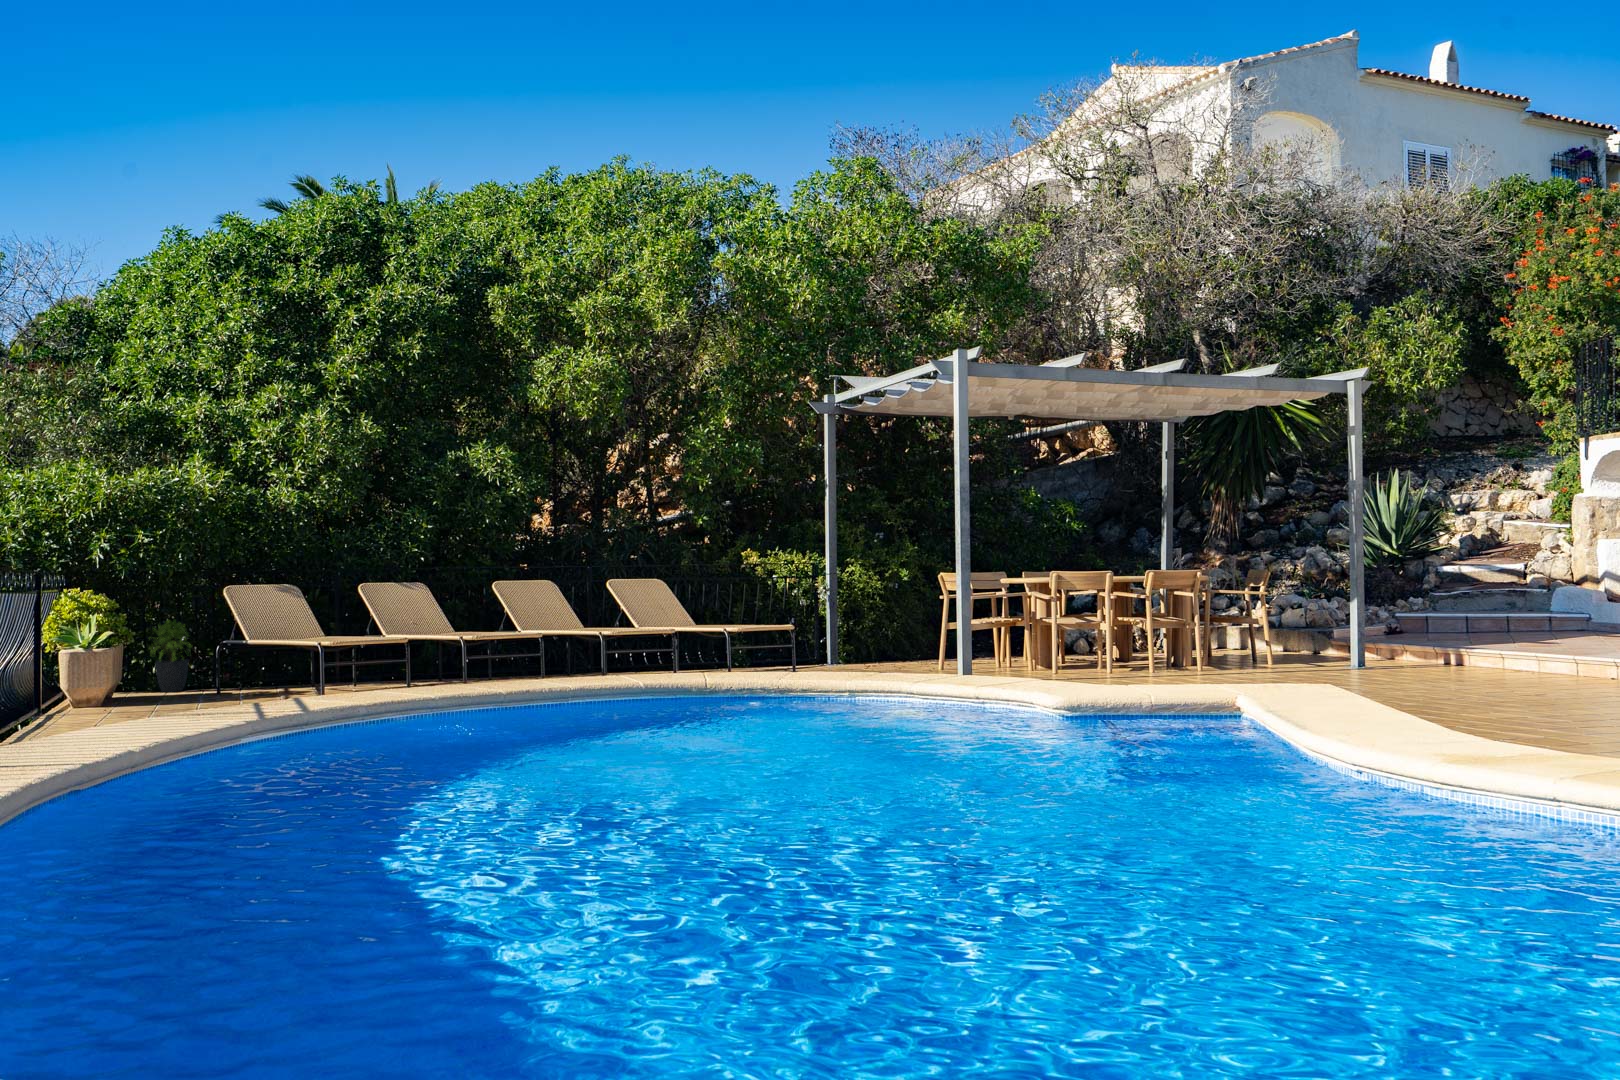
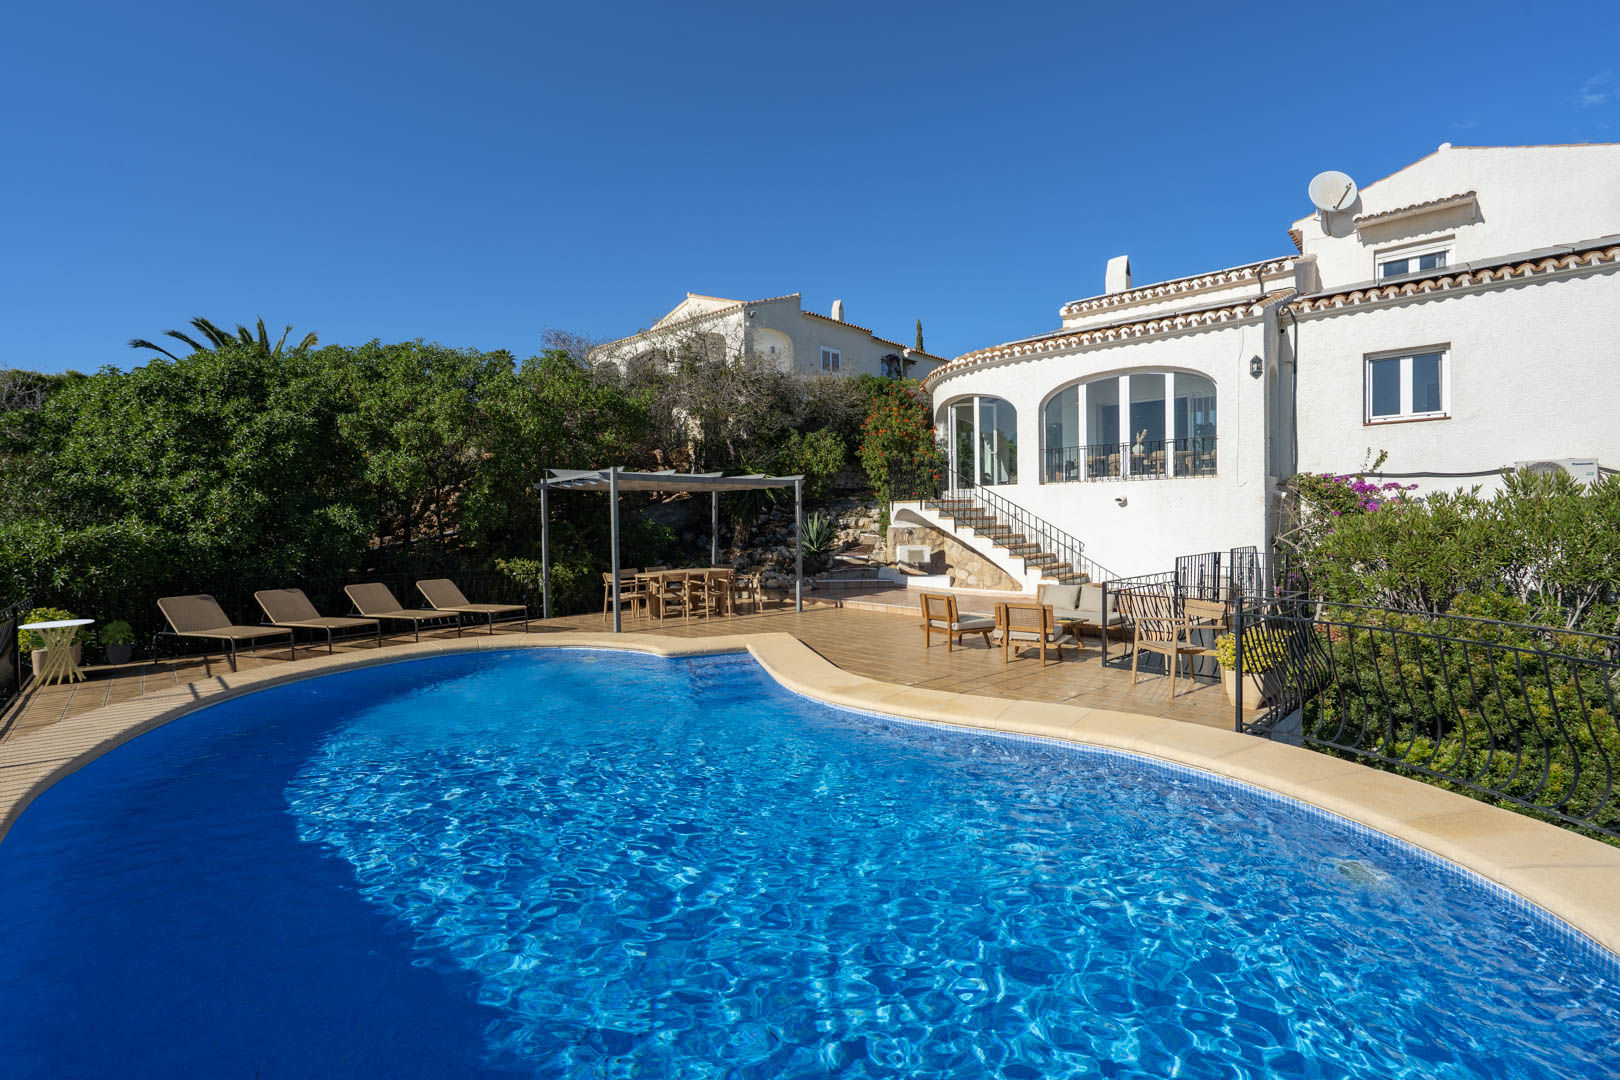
side table: none [38,610,133,712] -> present [18,620,94,686]

